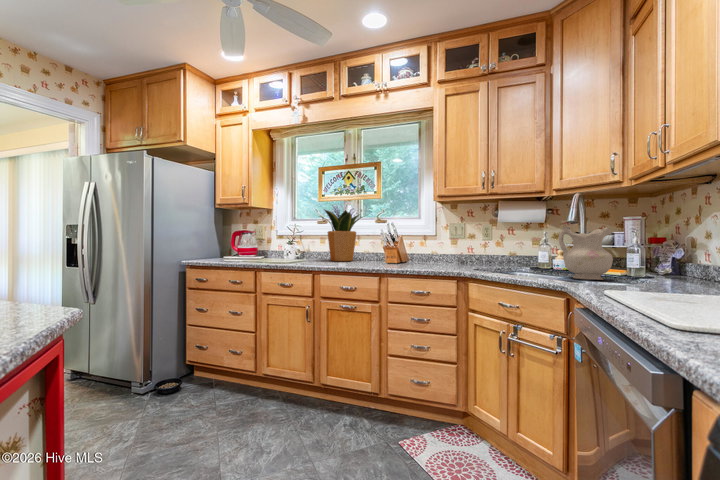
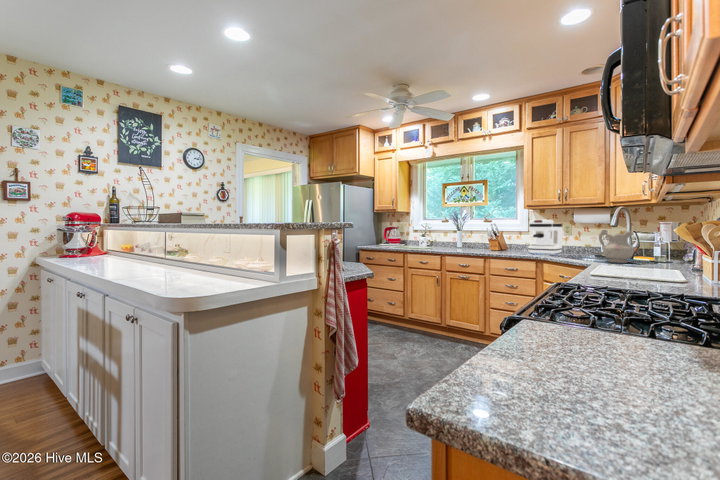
potted plant: present [322,210,362,261] -> none [442,214,478,249]
coffee maker: none [441,216,484,267] -> present [528,220,562,254]

